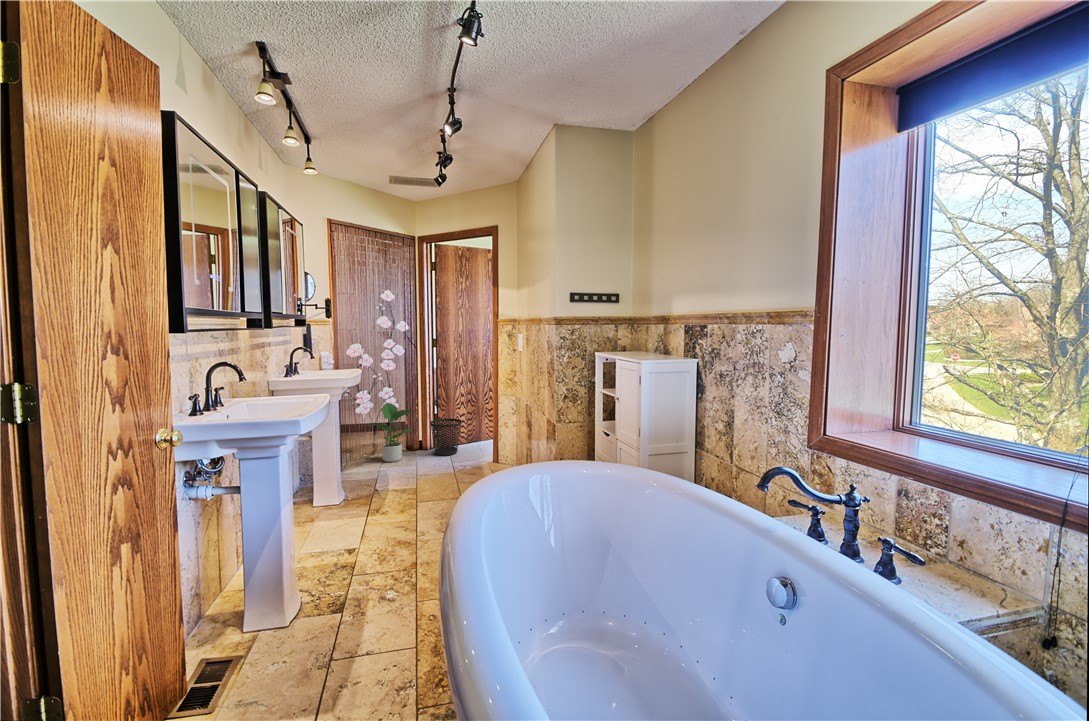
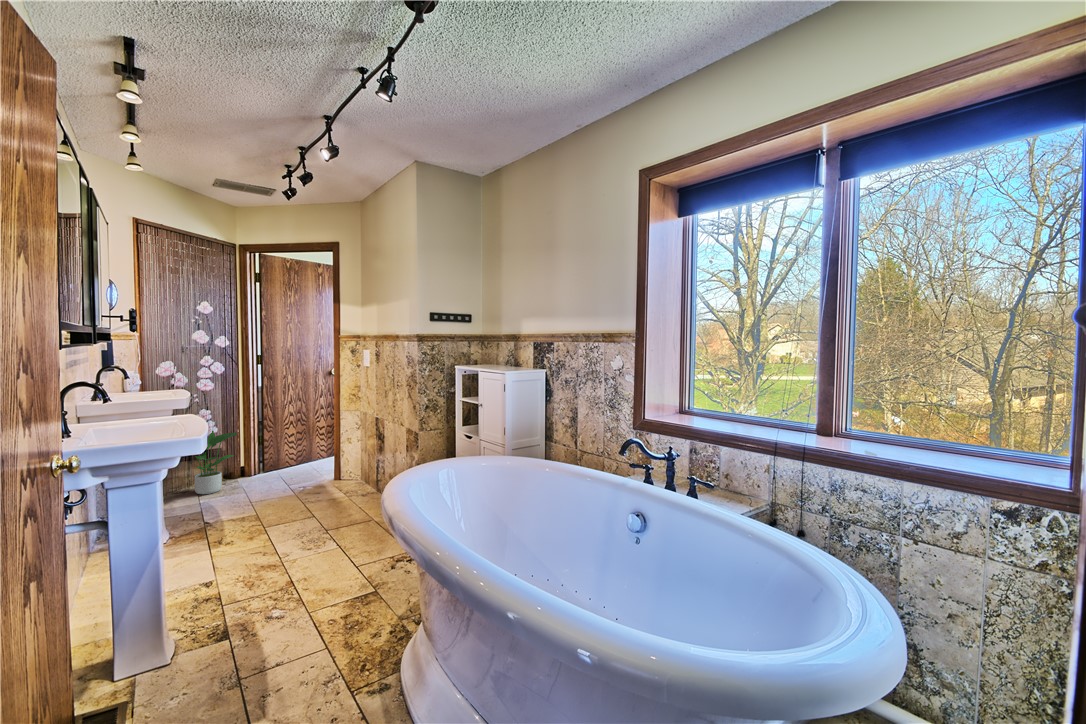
wastebasket: present [430,418,462,455] -> none [256,439,295,480]

